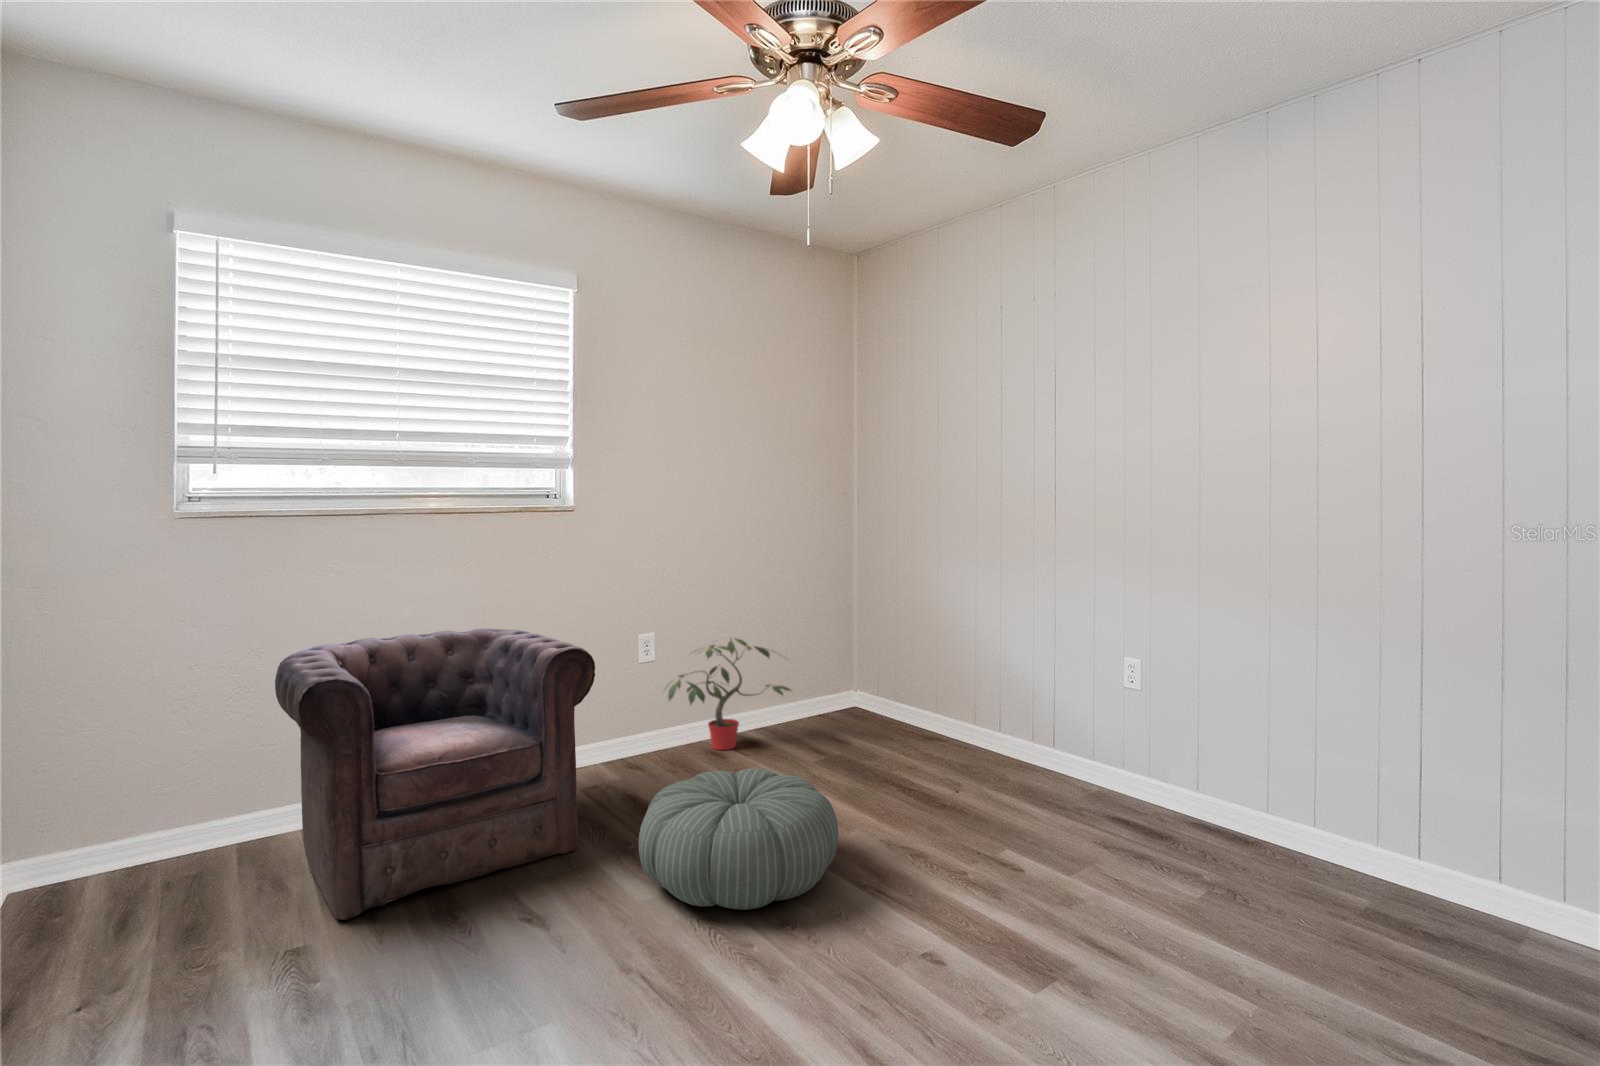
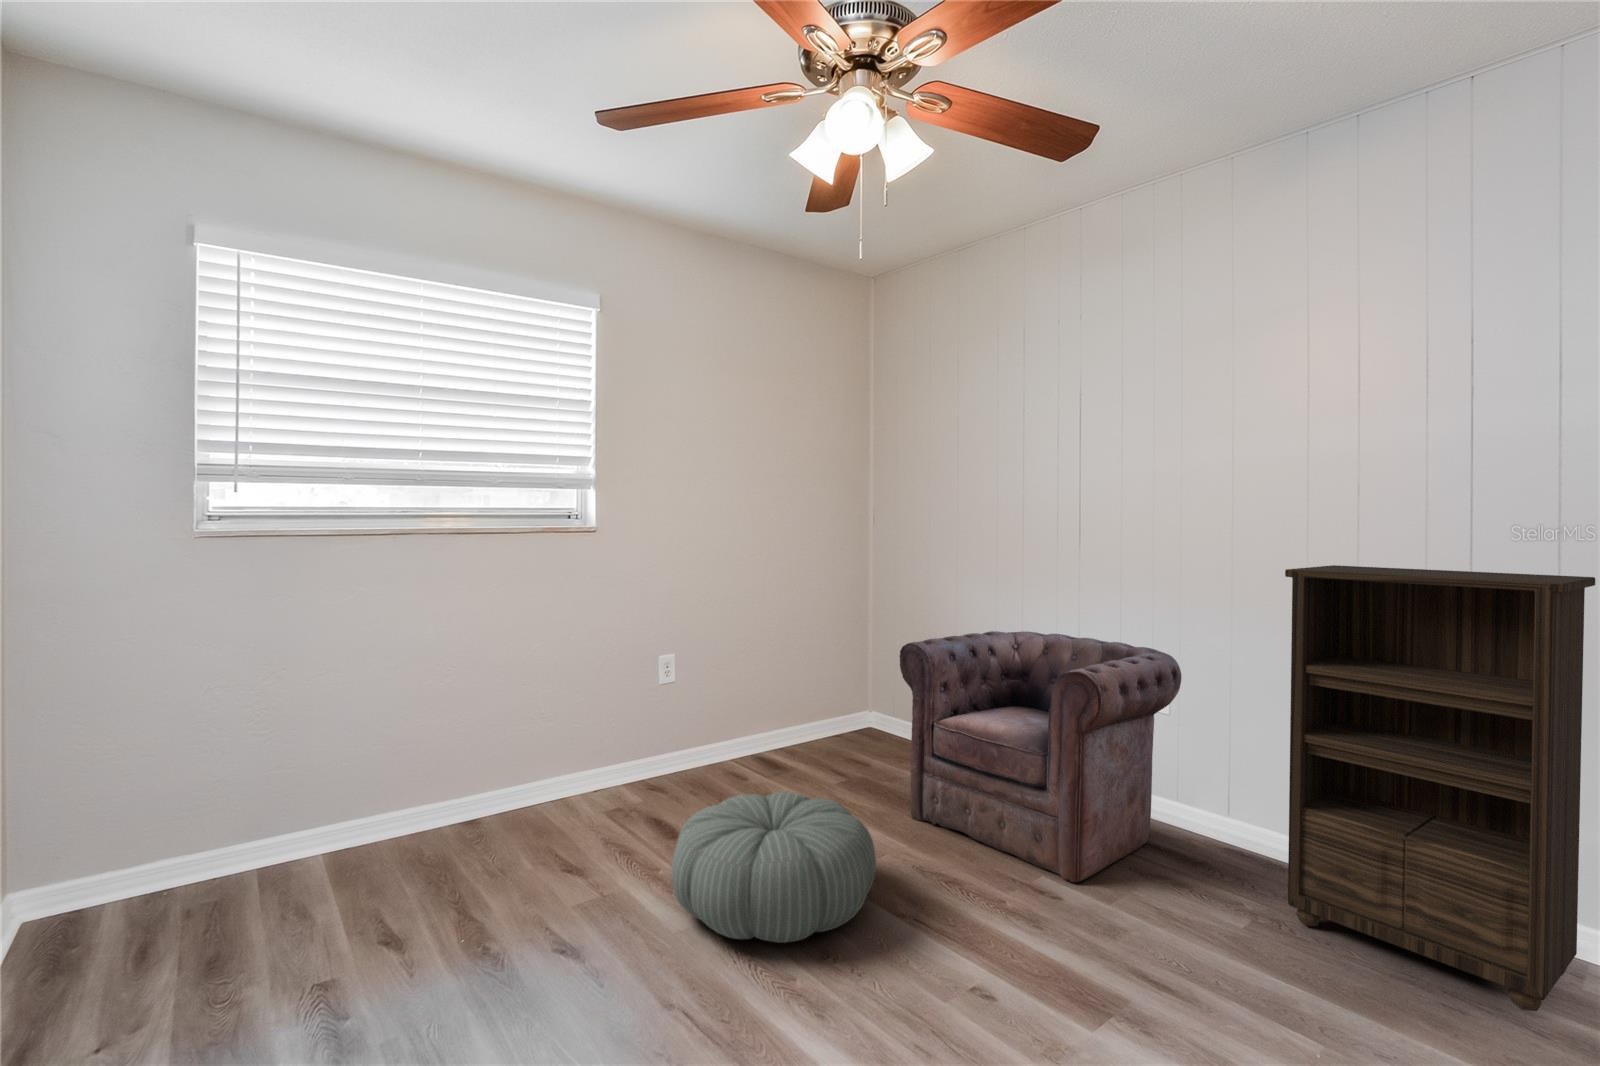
bookshelf: none [1240,546,1536,976] -> present [1285,565,1595,1011]
armchair: present [275,628,595,920] -> present [900,631,1181,882]
potted plant: present [667,639,791,750] -> none [681,655,814,769]

